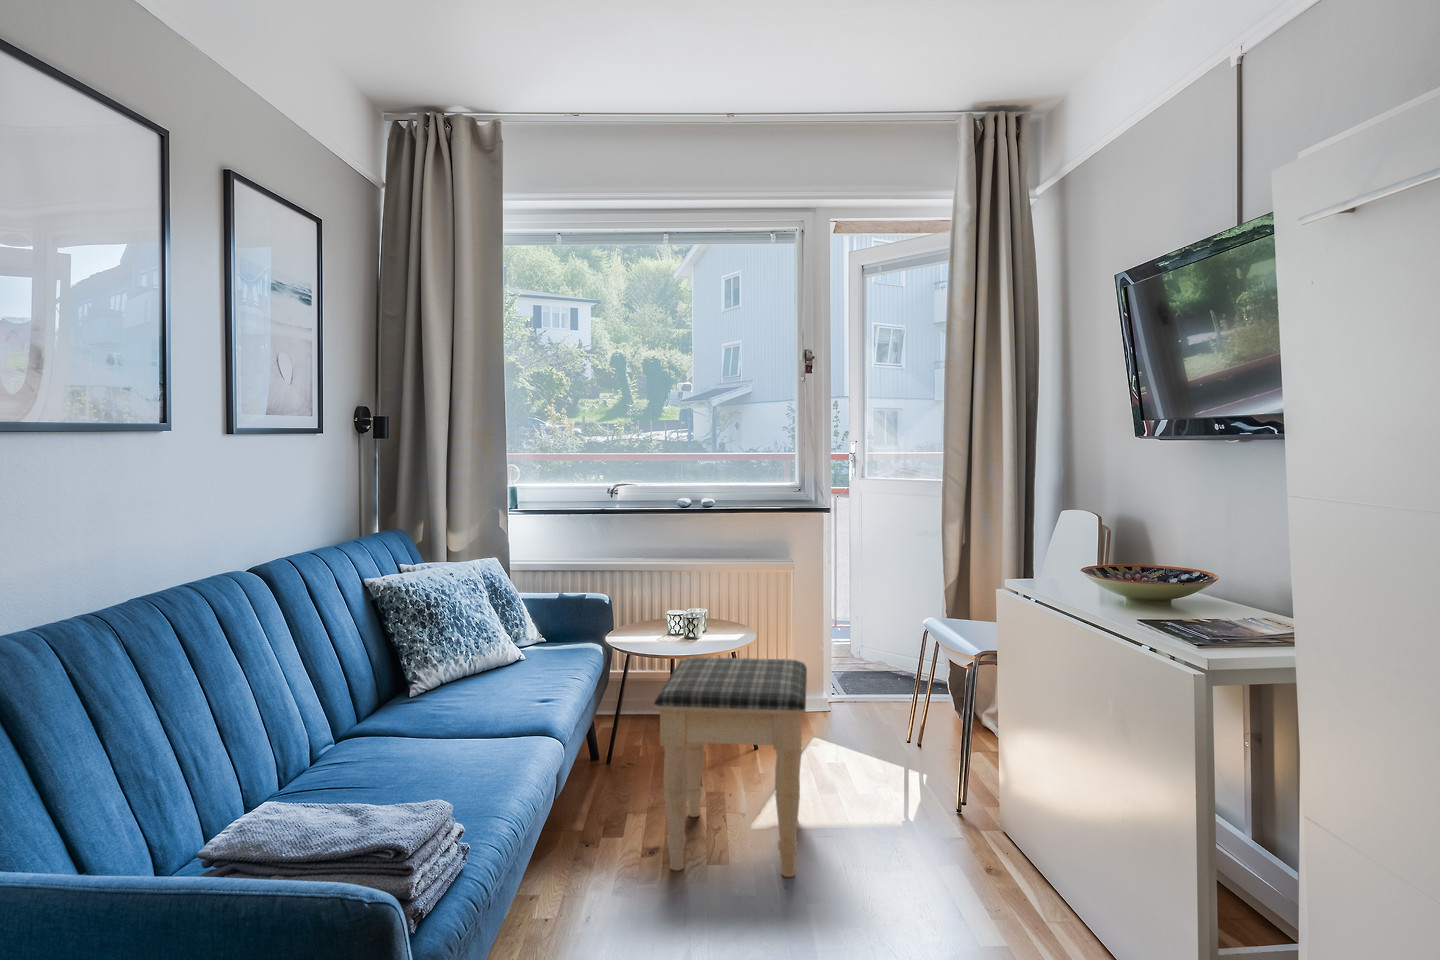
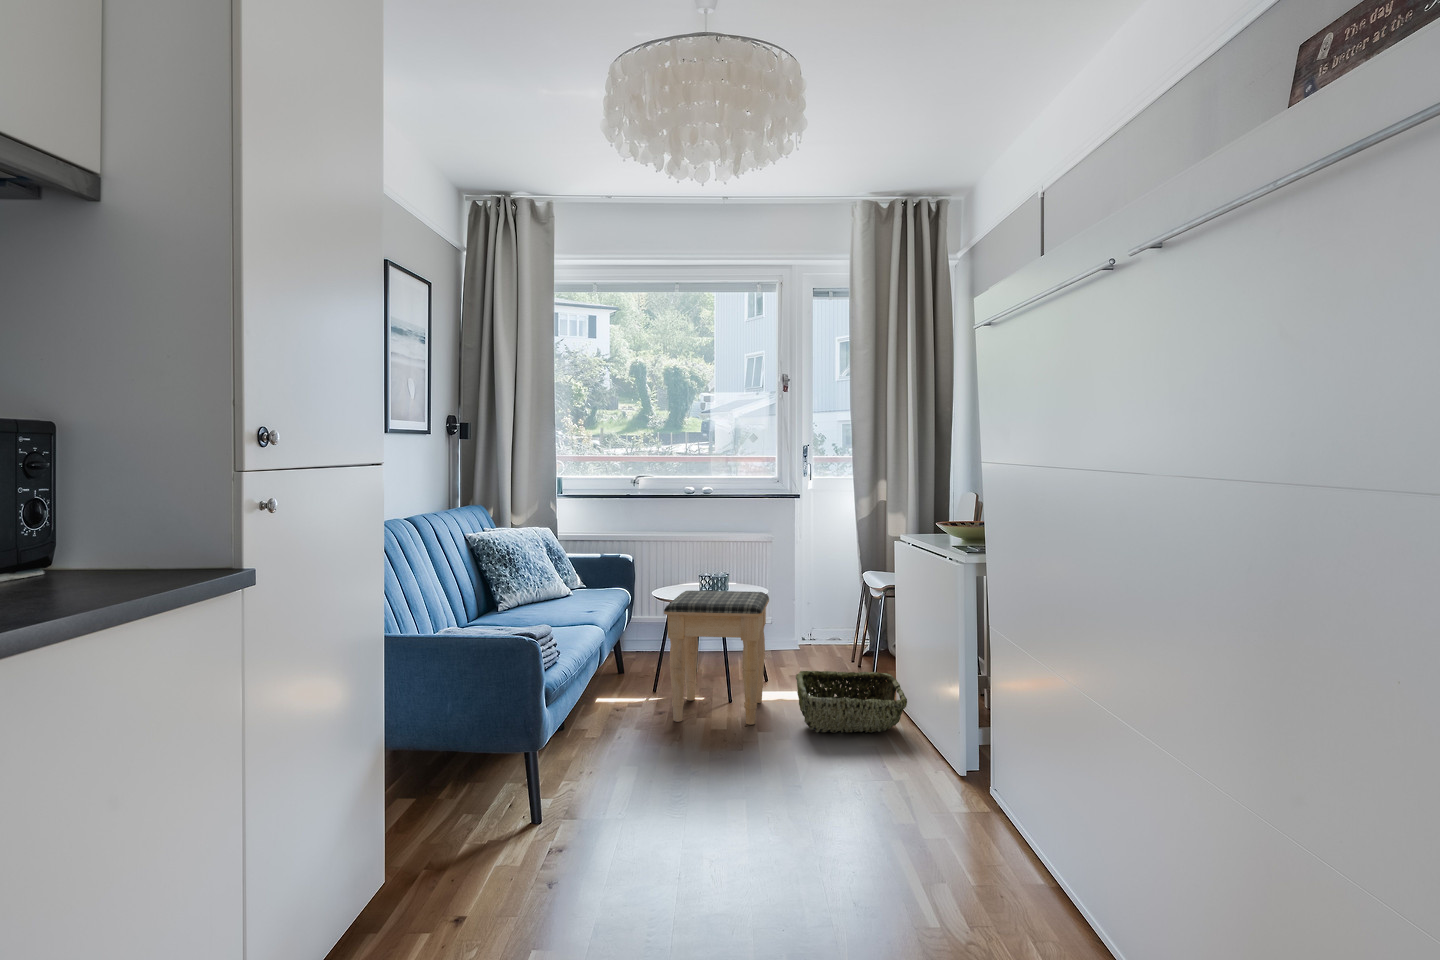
woven basket: none [856,788,1041,900] -> present [796,671,907,733]

